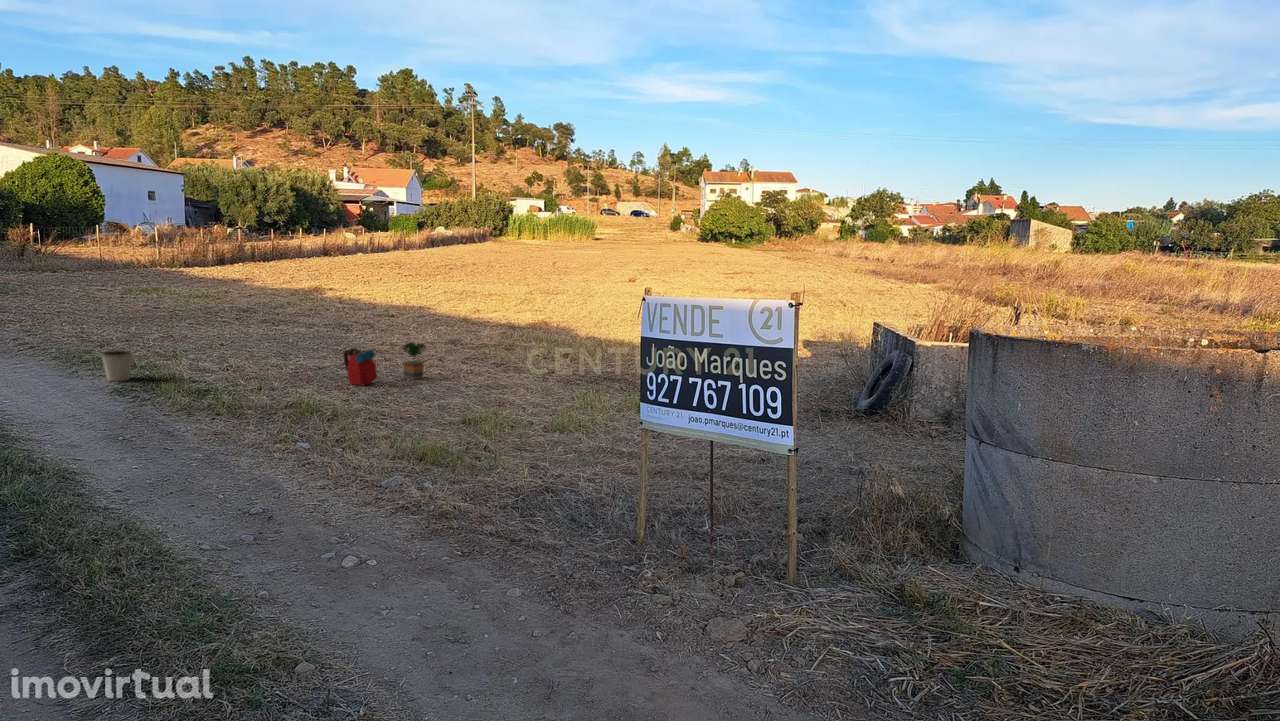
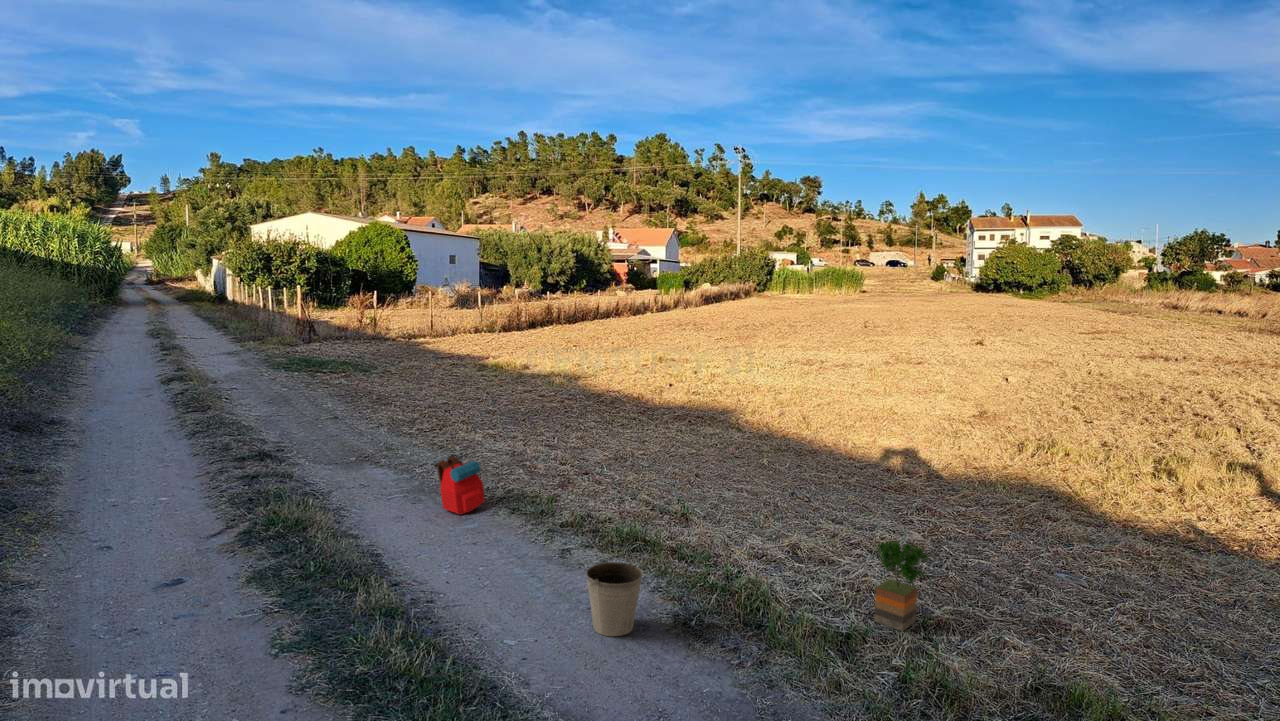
potted tree: present [403,342,427,380] -> present [874,541,929,631]
backpack: present [344,348,377,386] -> present [437,456,485,515]

